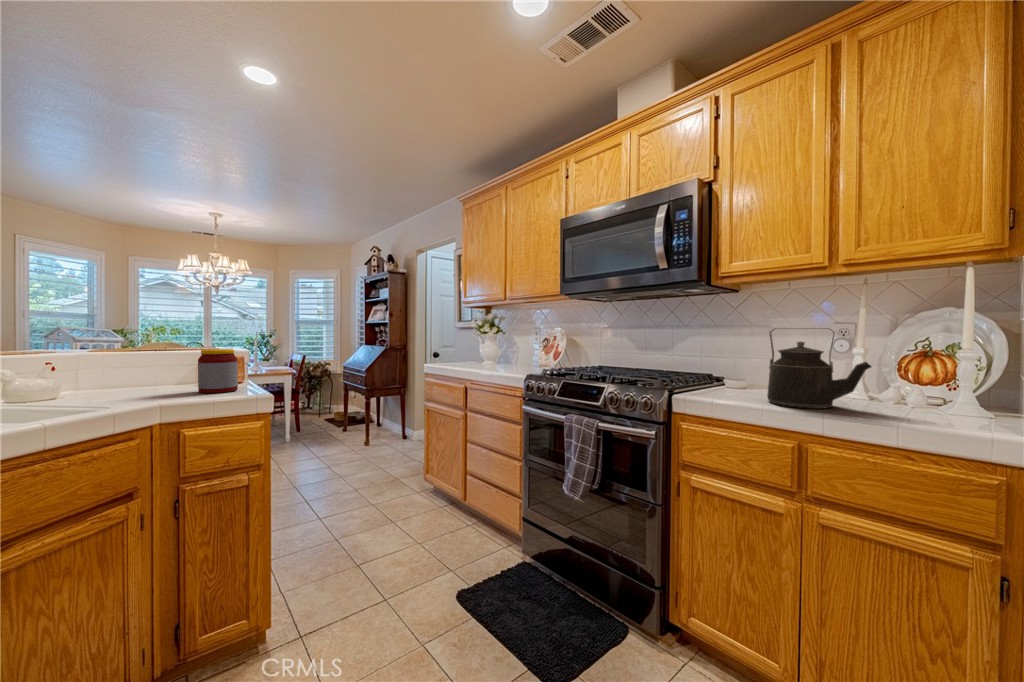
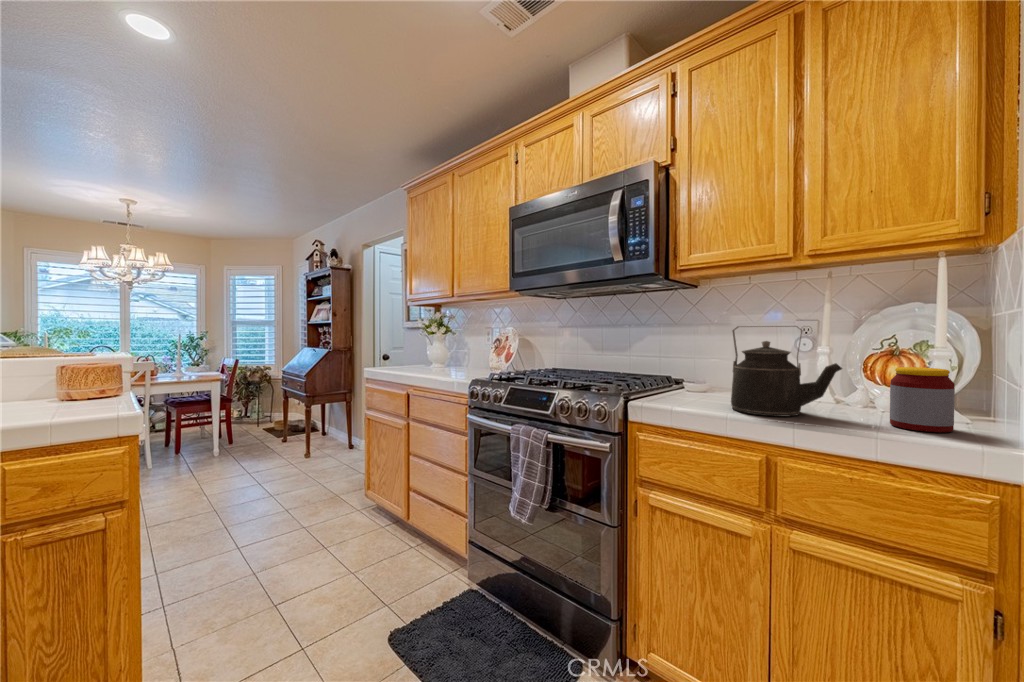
jar: present [198,349,238,393] -> present [890,367,955,432]

